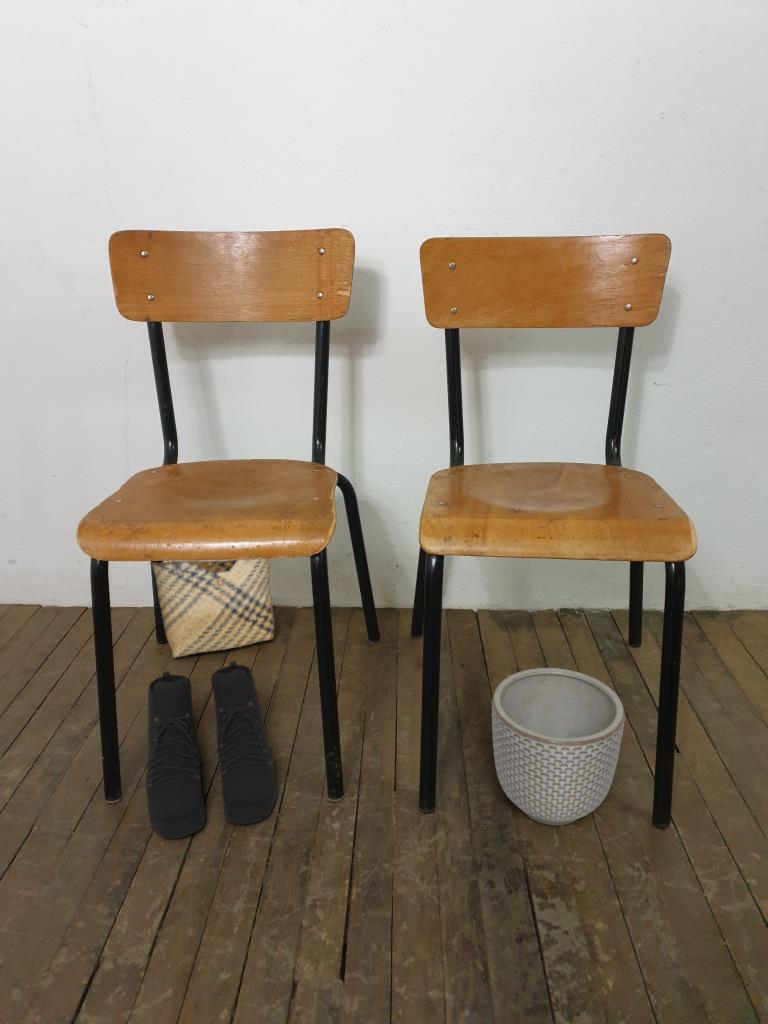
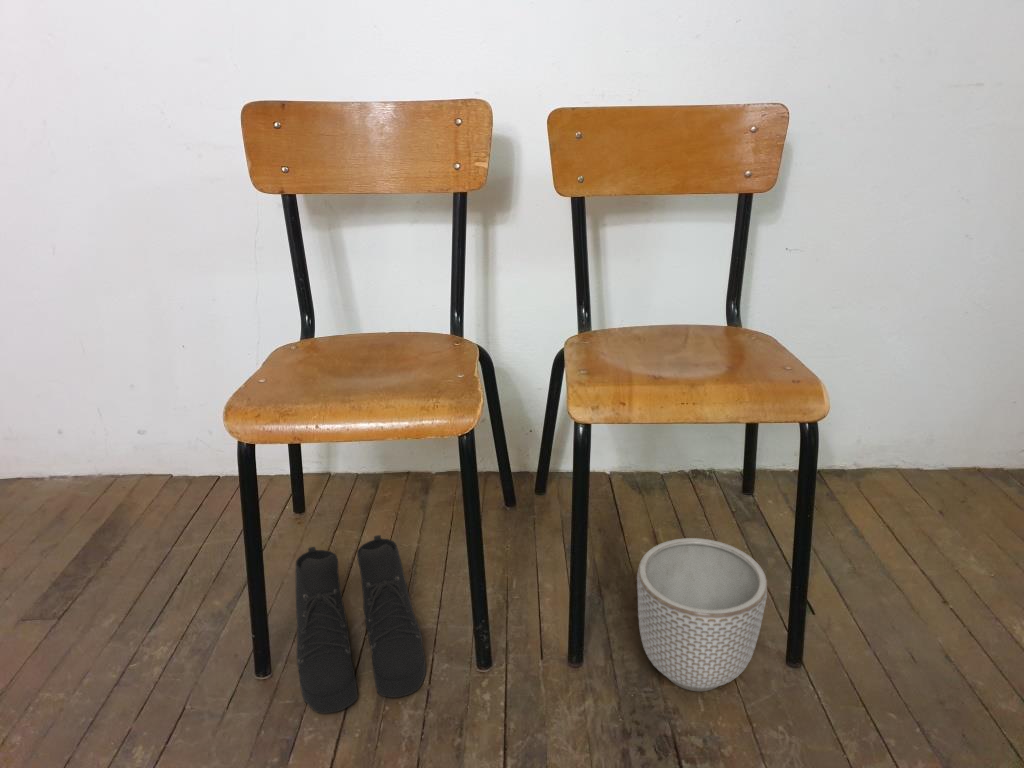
woven basket: present [151,559,275,658] -> none [287,357,411,528]

